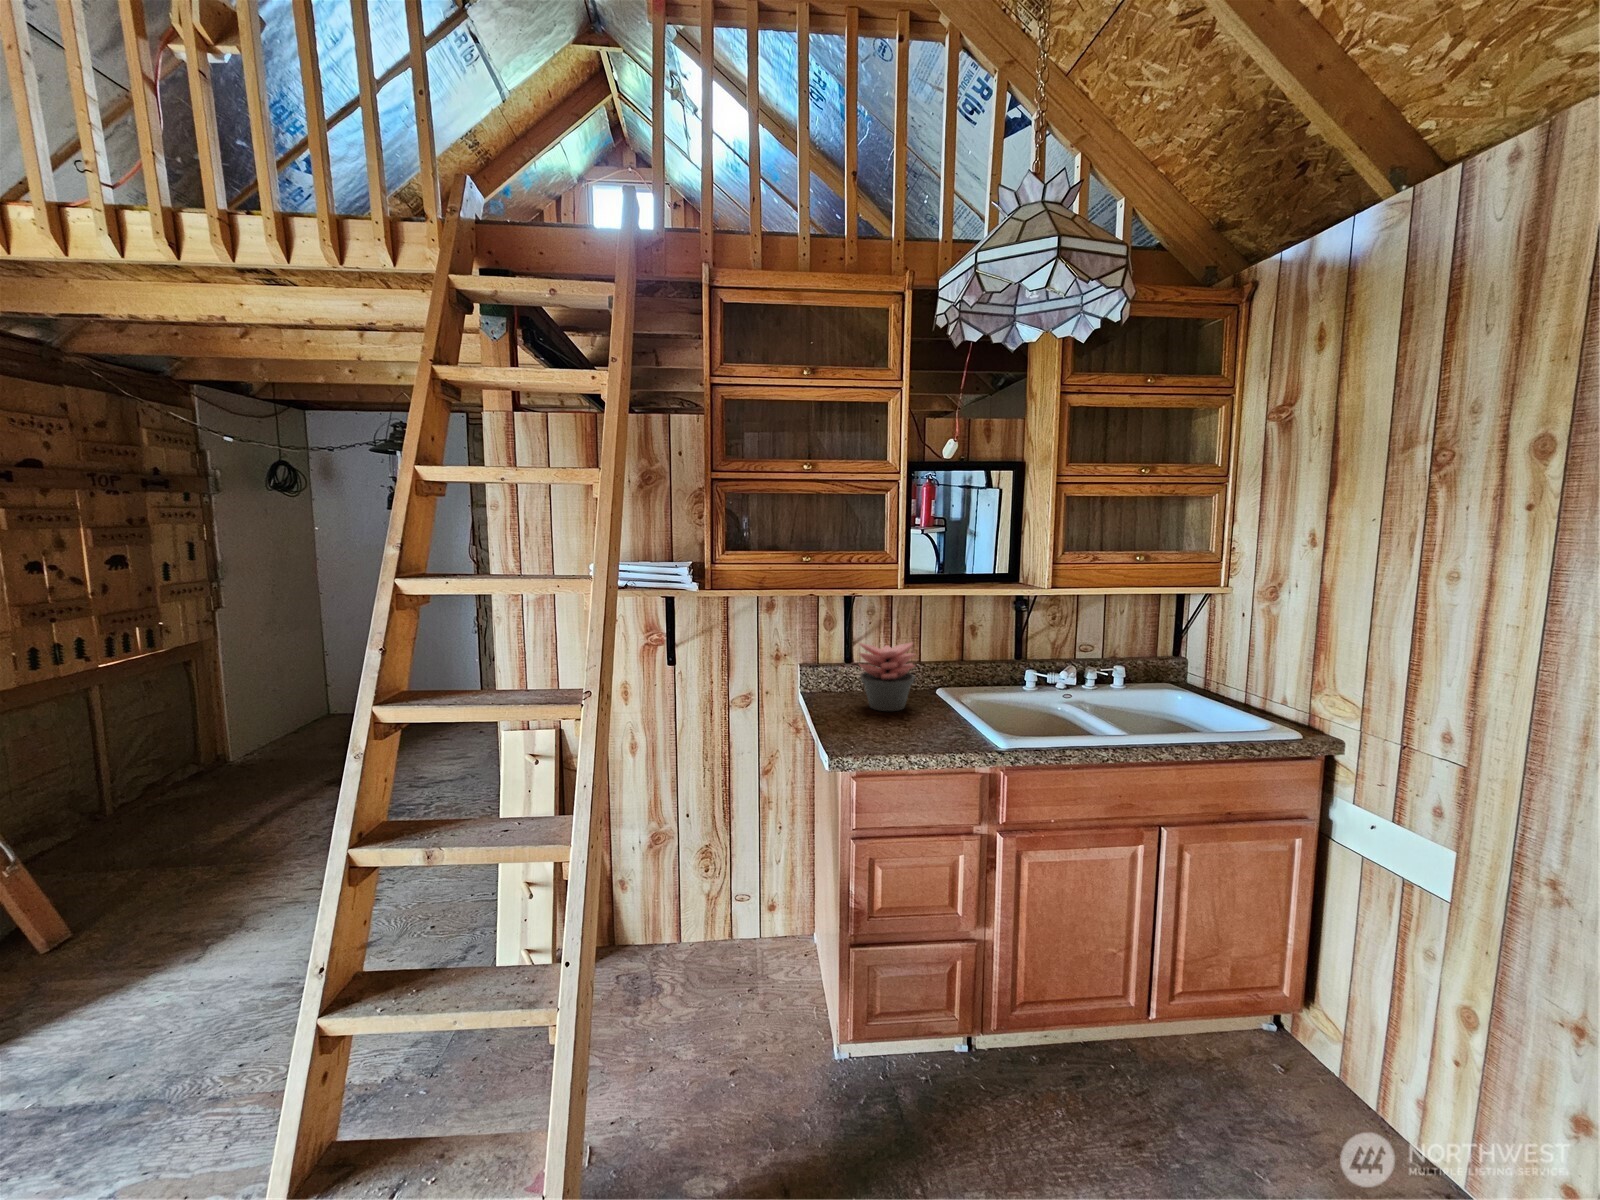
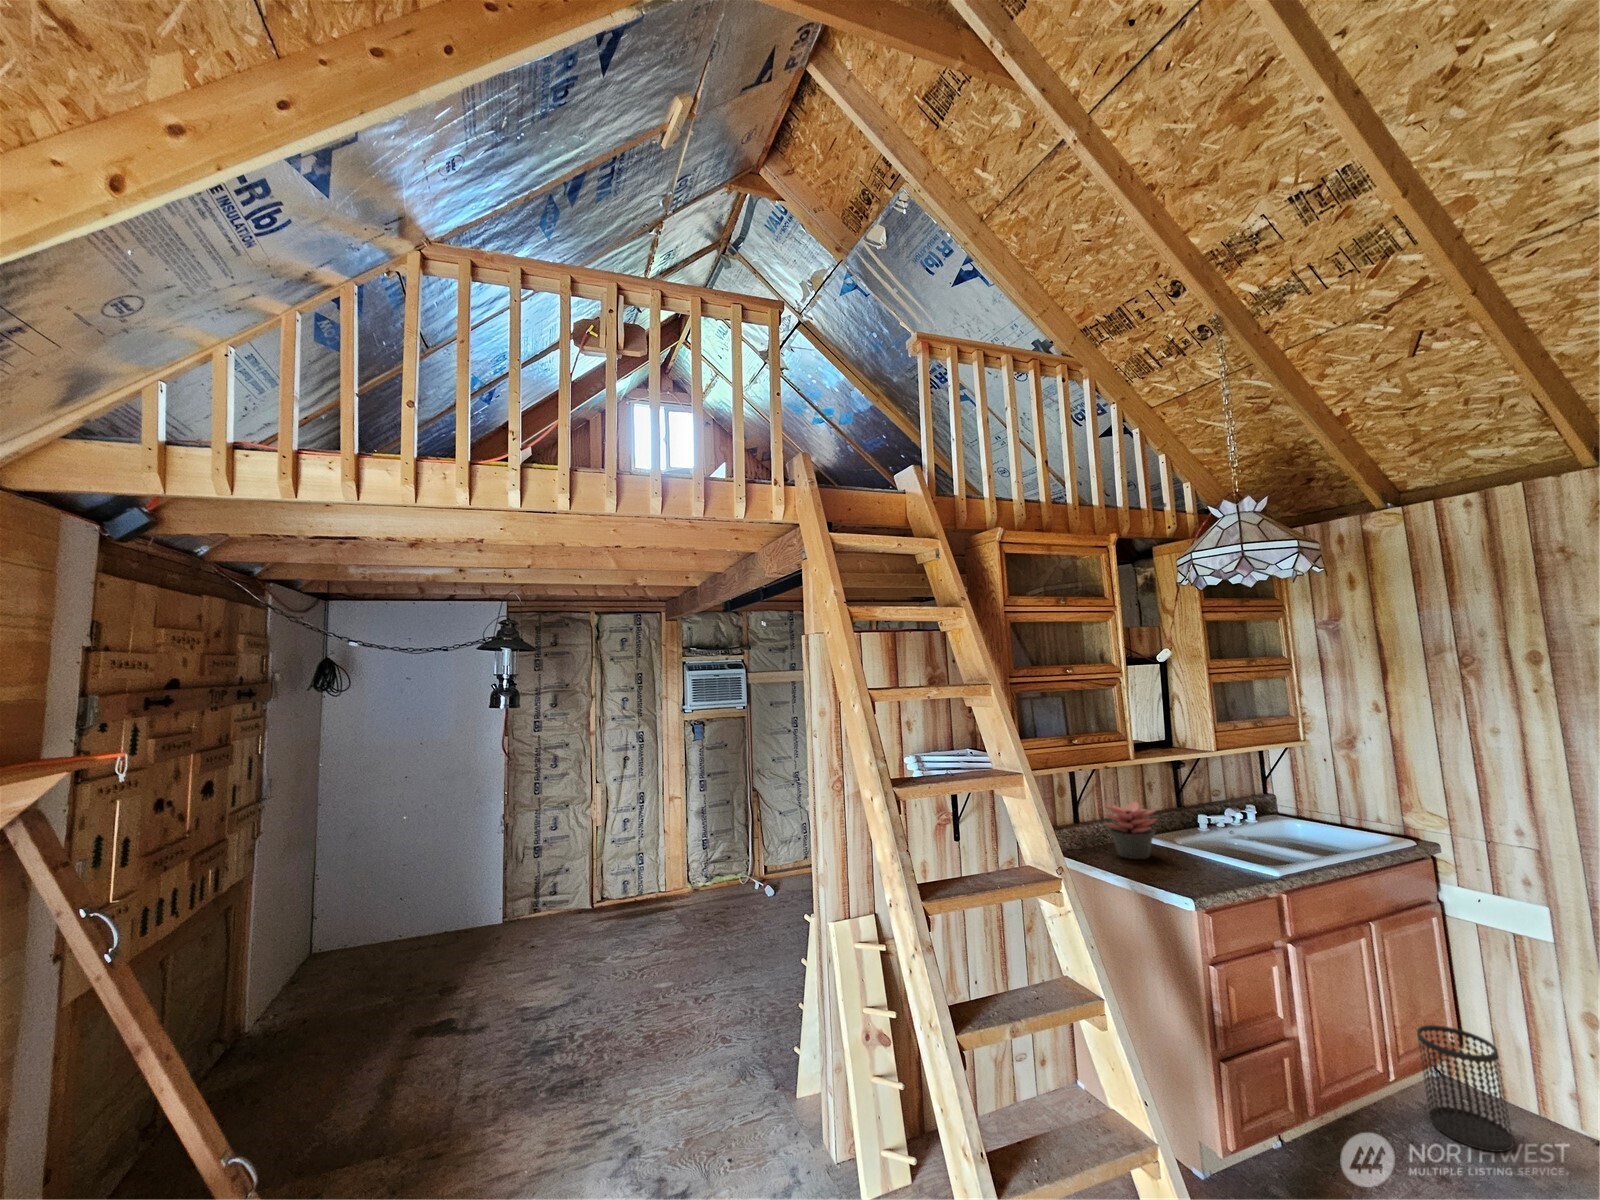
wastebasket: none [1196,969,1301,1137] -> present [1417,1025,1513,1152]

